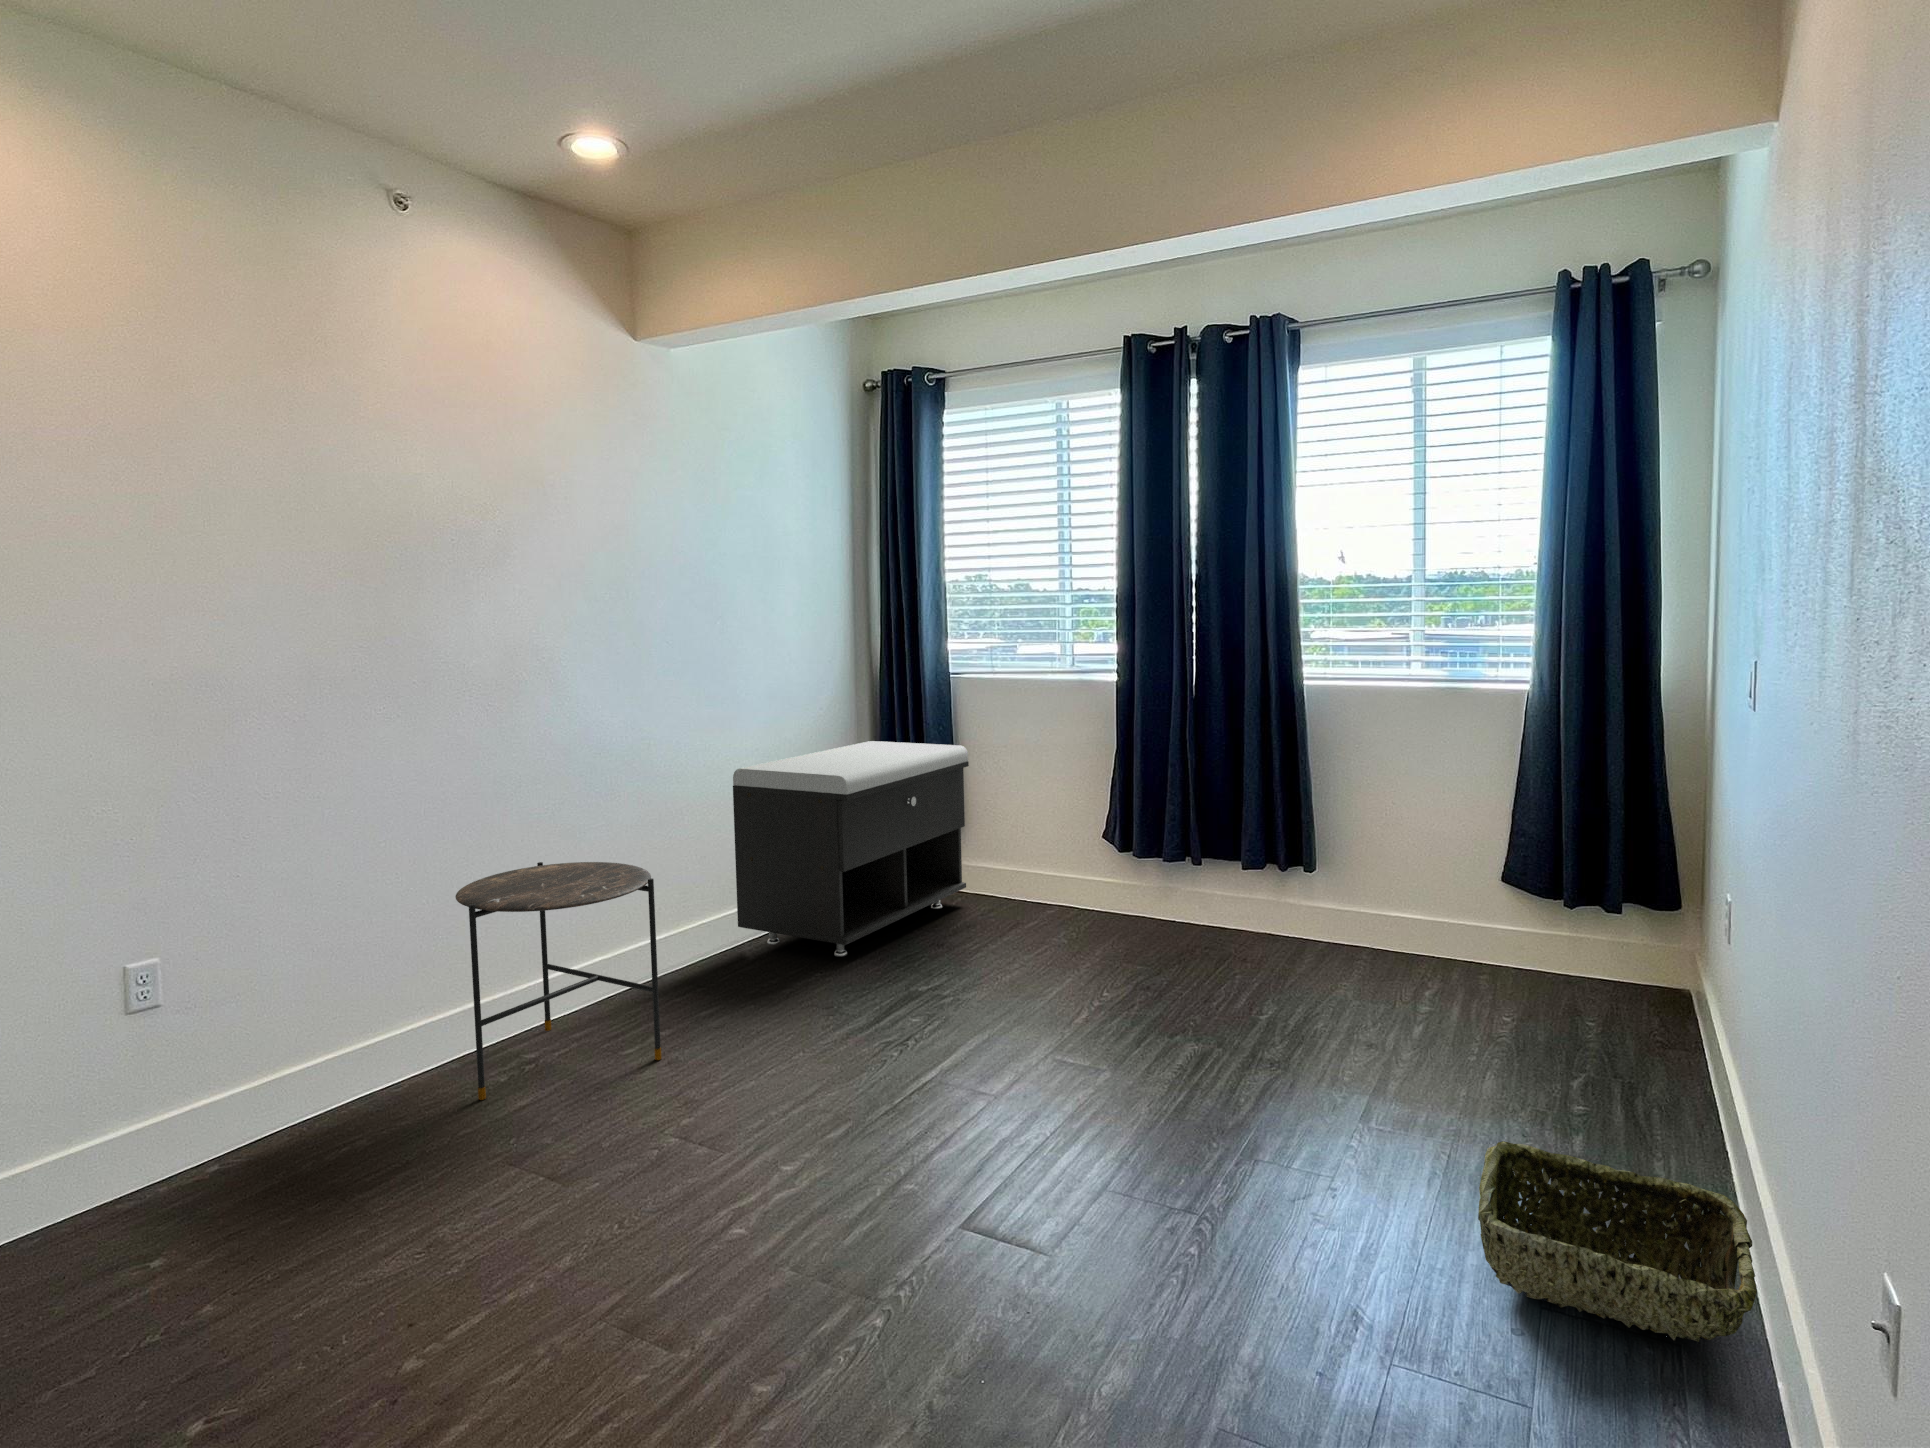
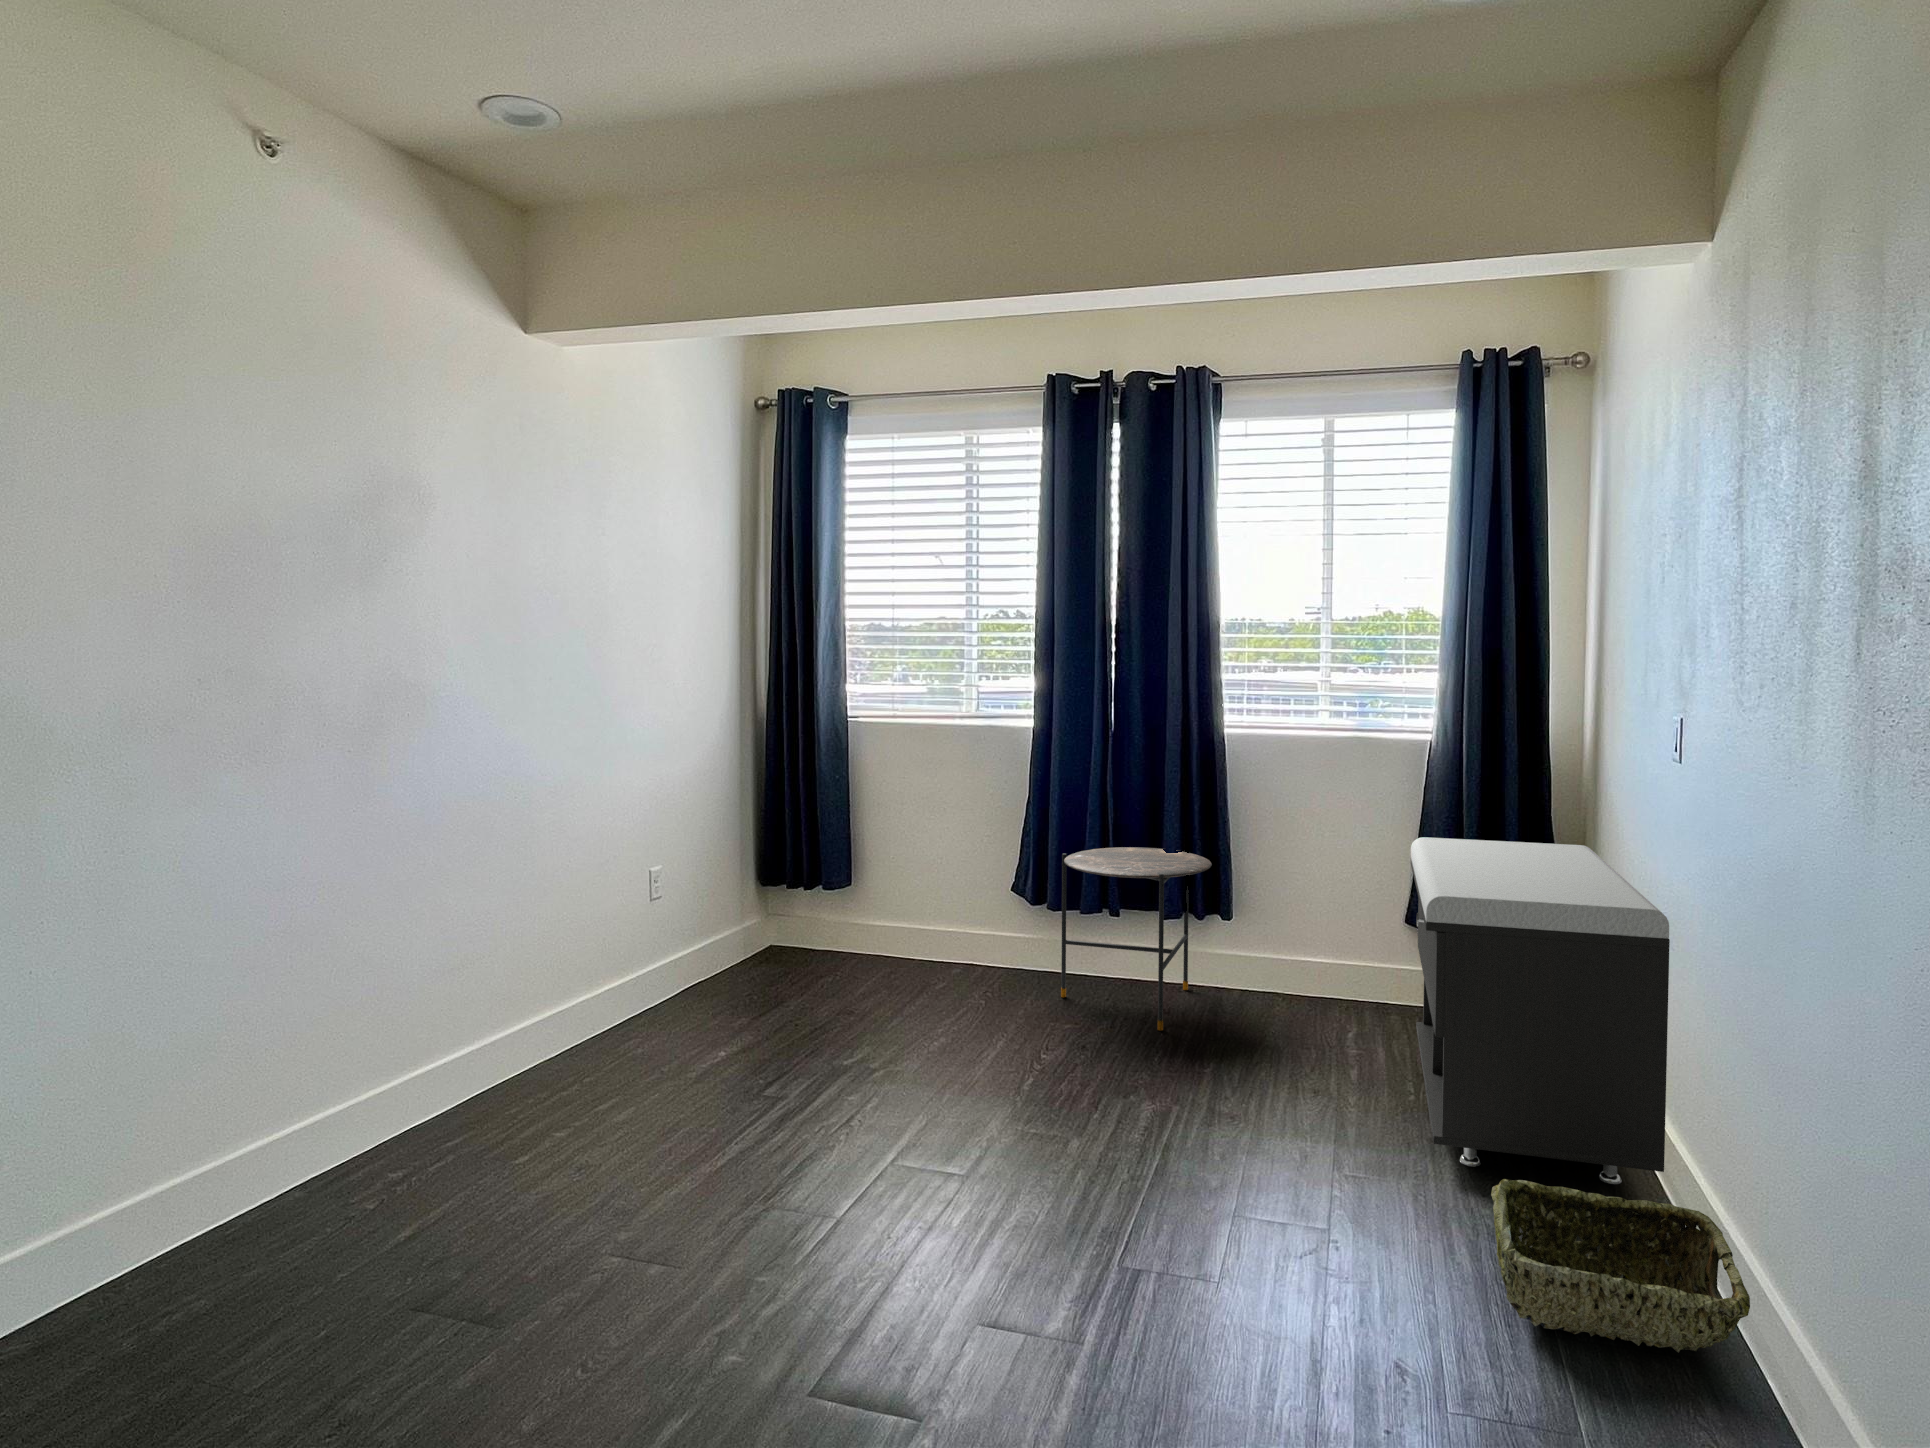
storage bench: present [733,741,969,957] -> present [1411,837,1670,1184]
side table: present [455,862,662,1100] -> present [1061,847,1212,1030]

